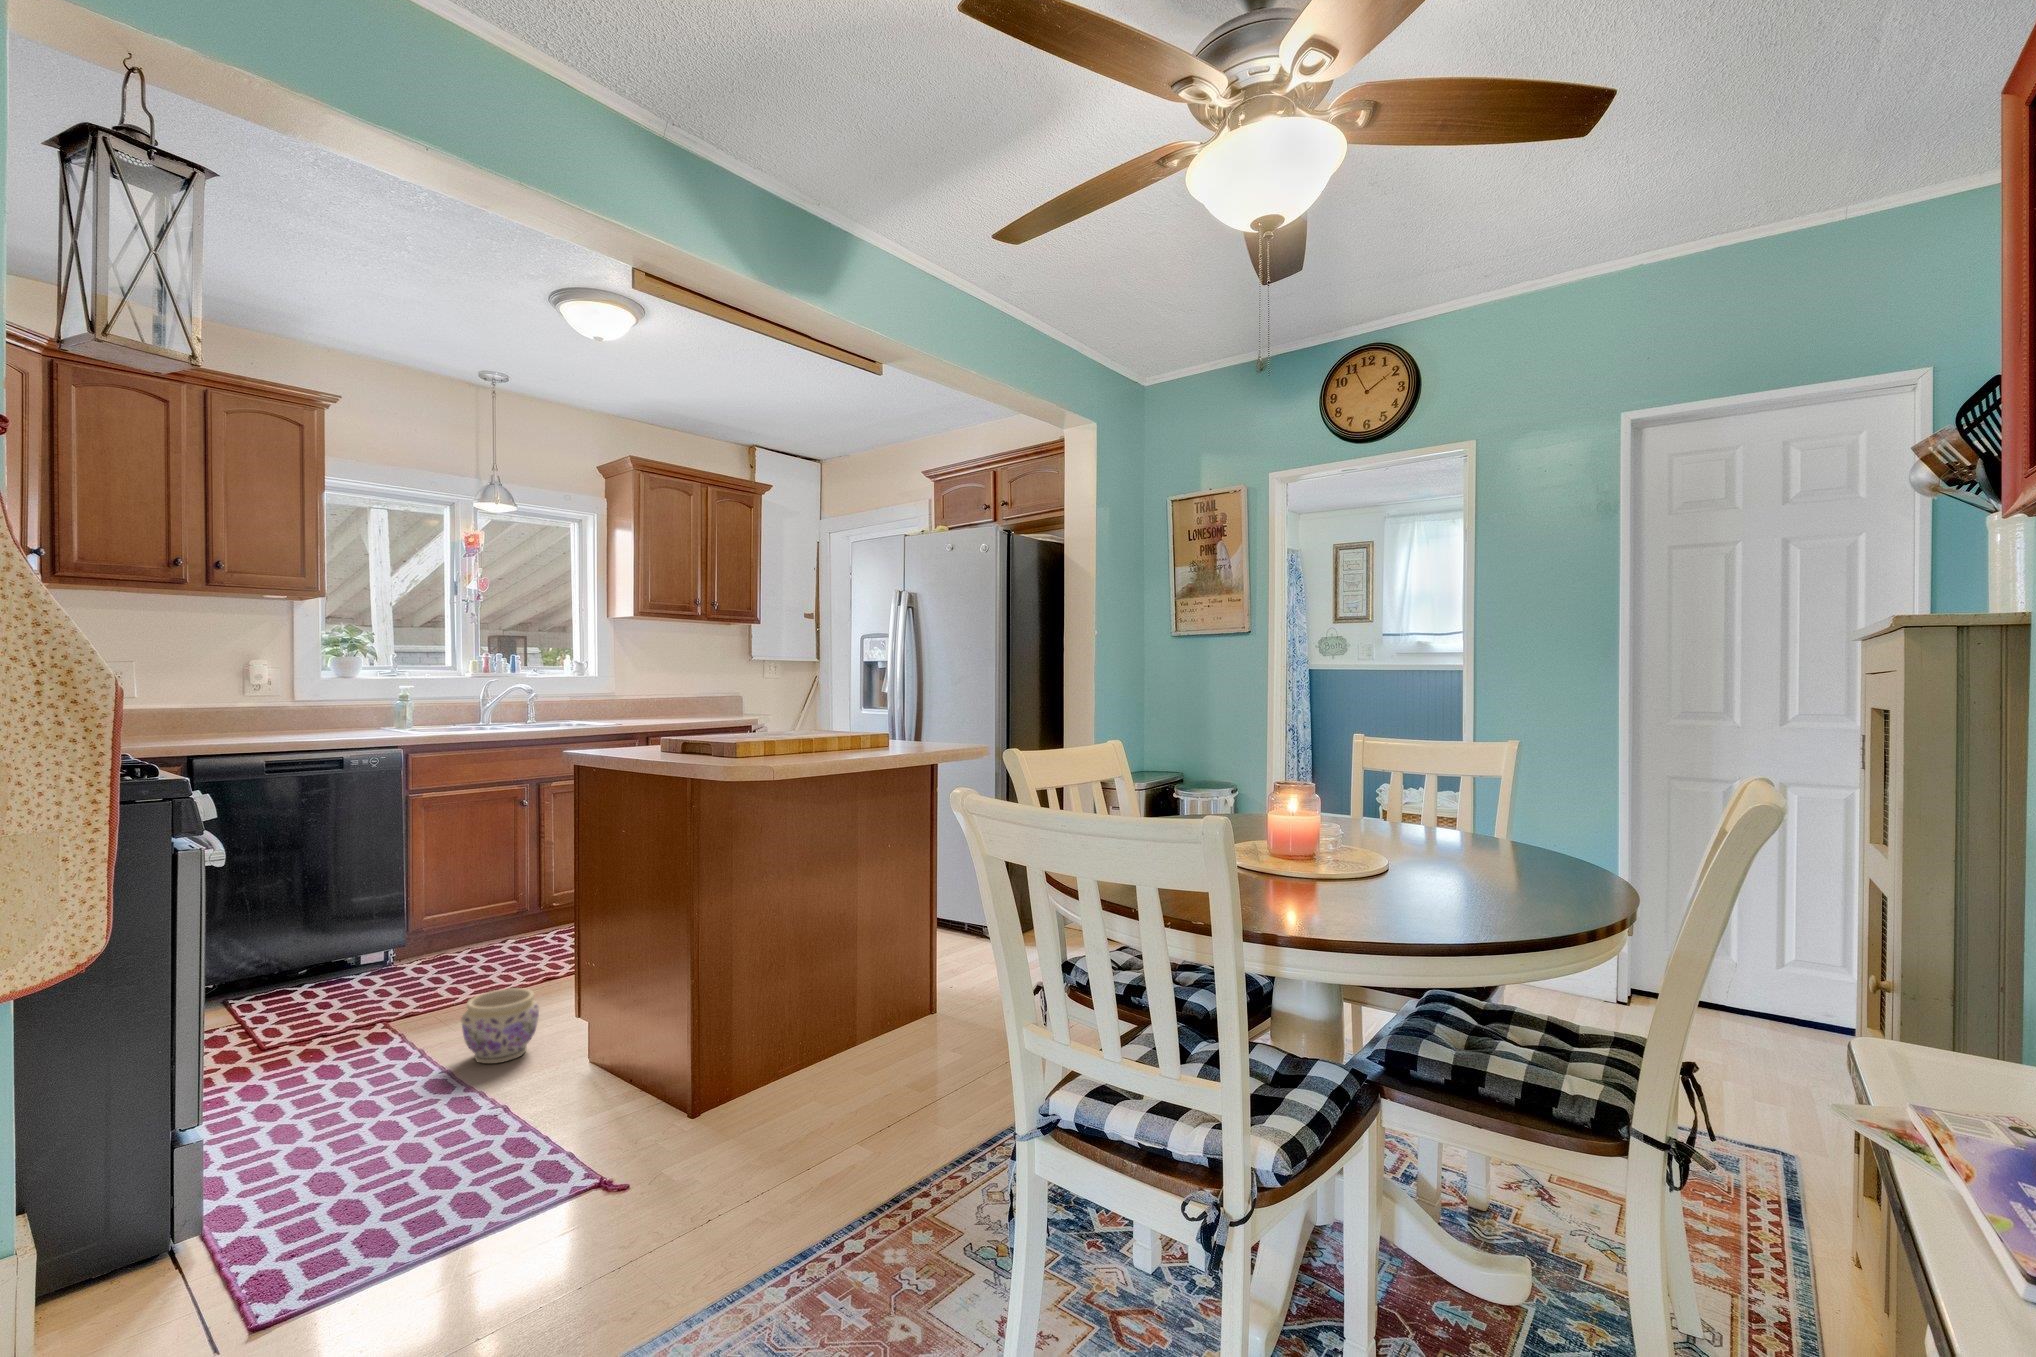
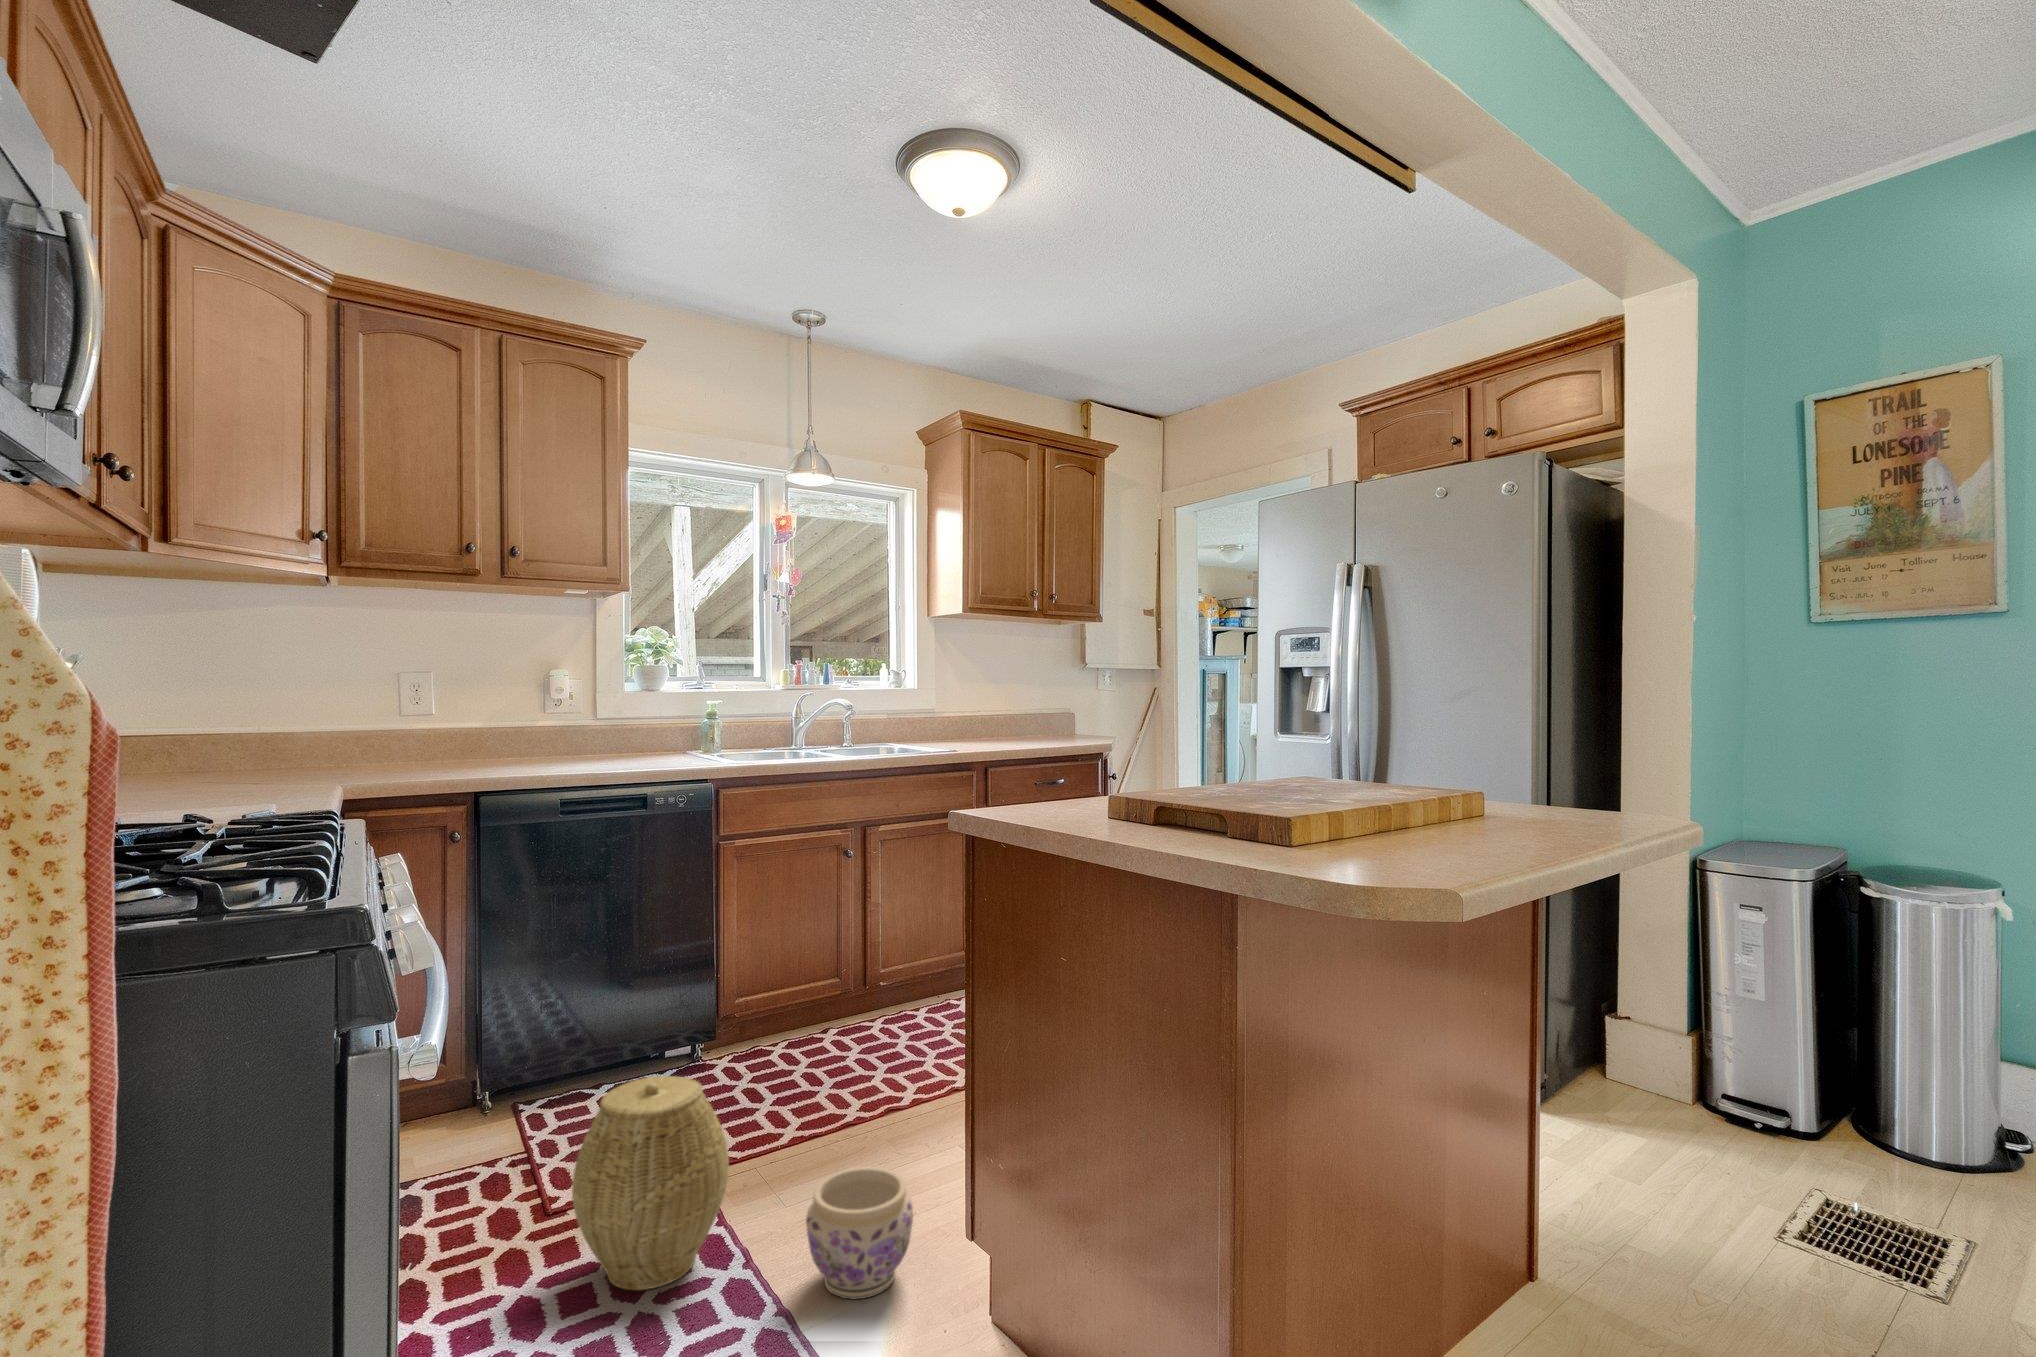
woven basket: none [284,941,406,1076] -> present [572,1076,729,1290]

